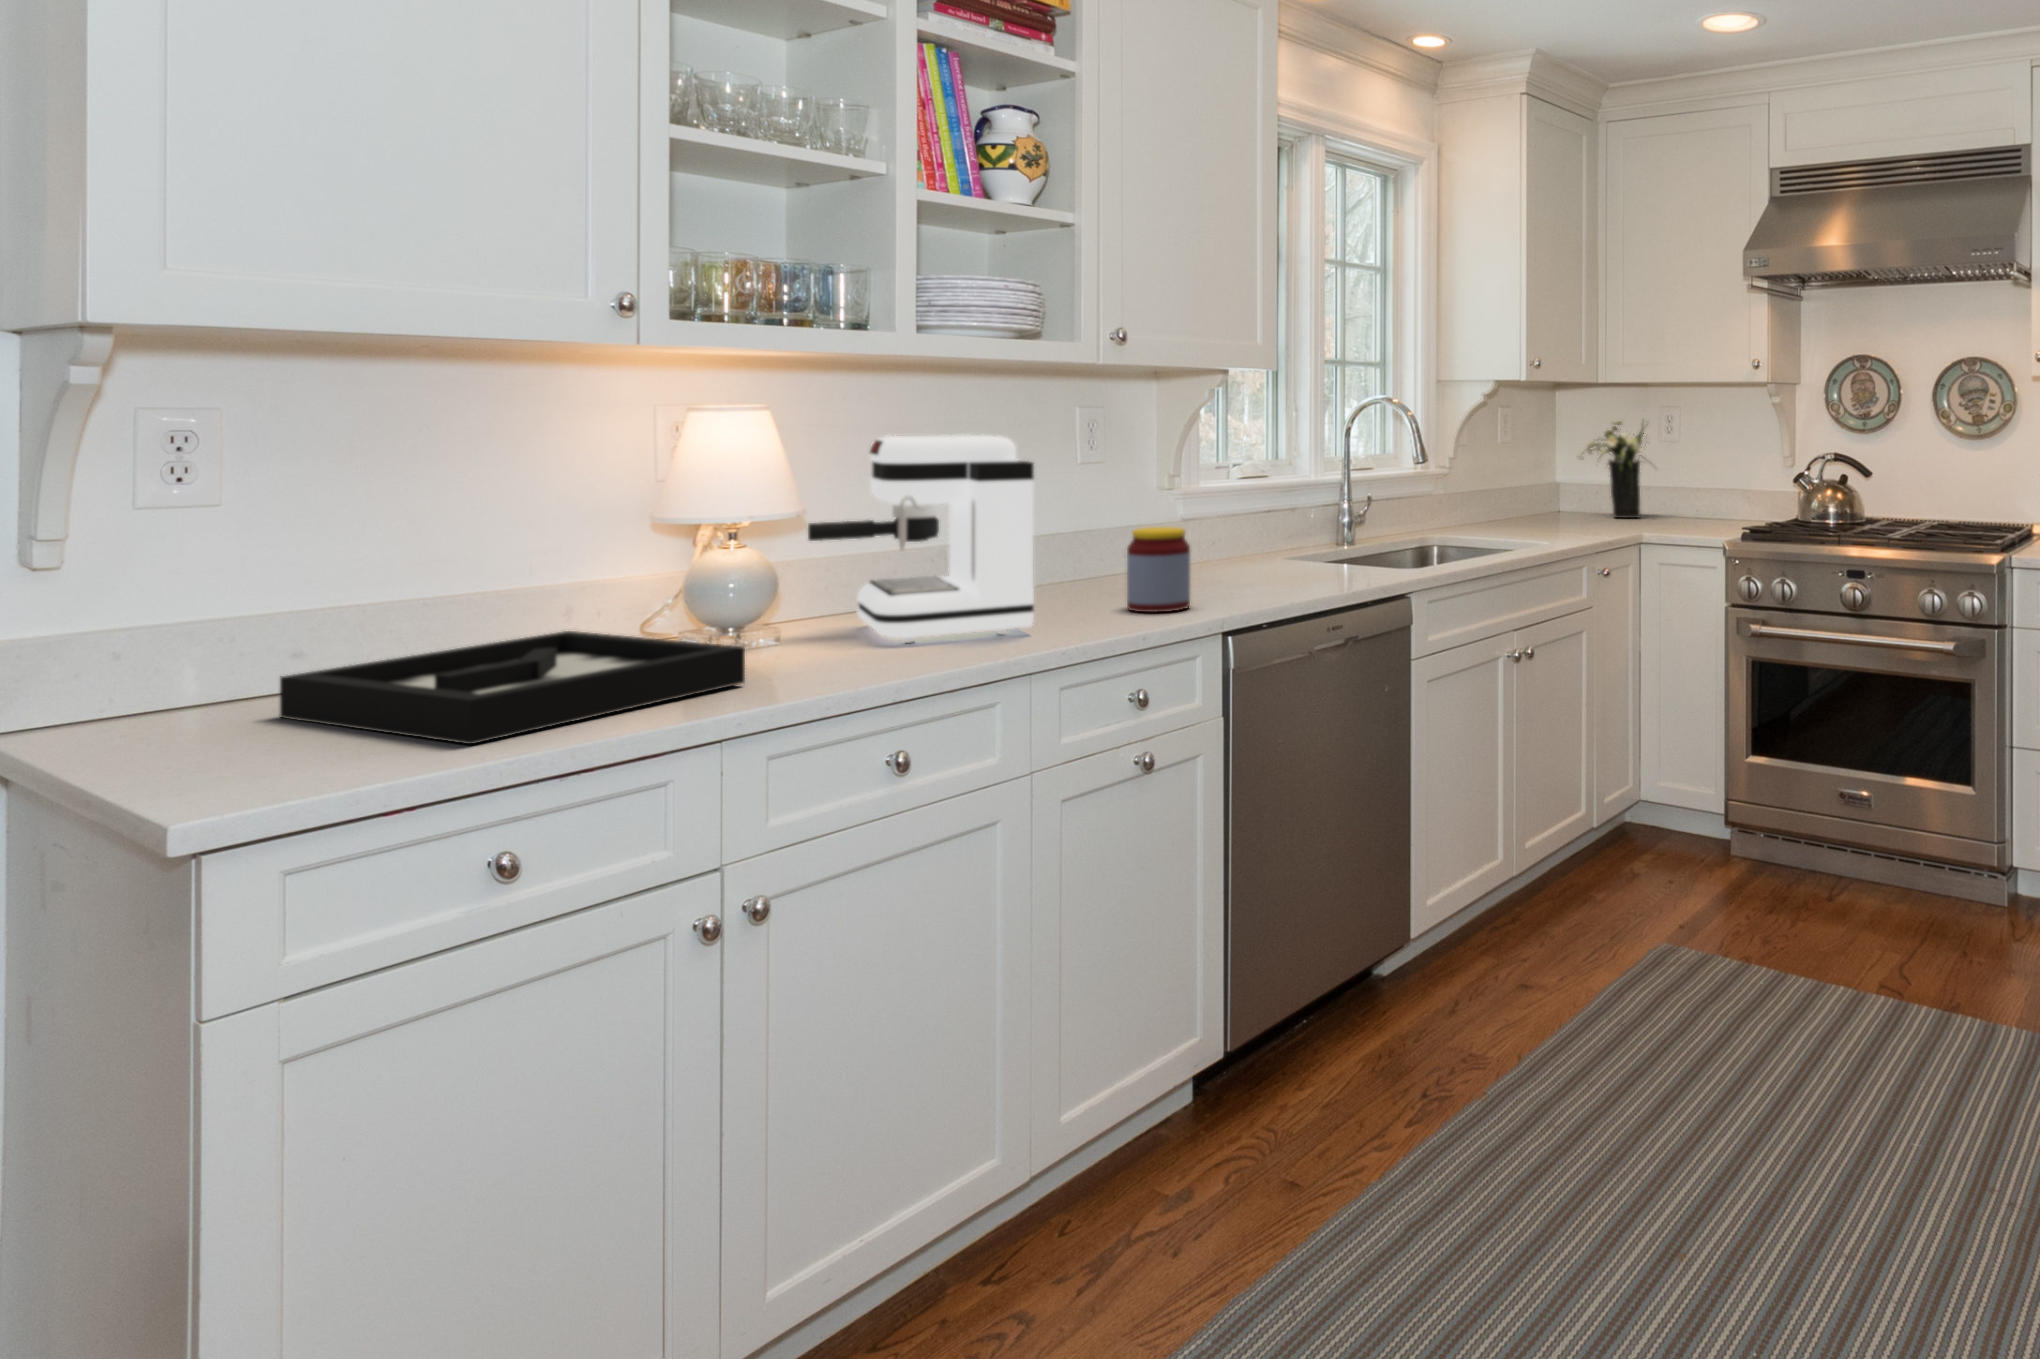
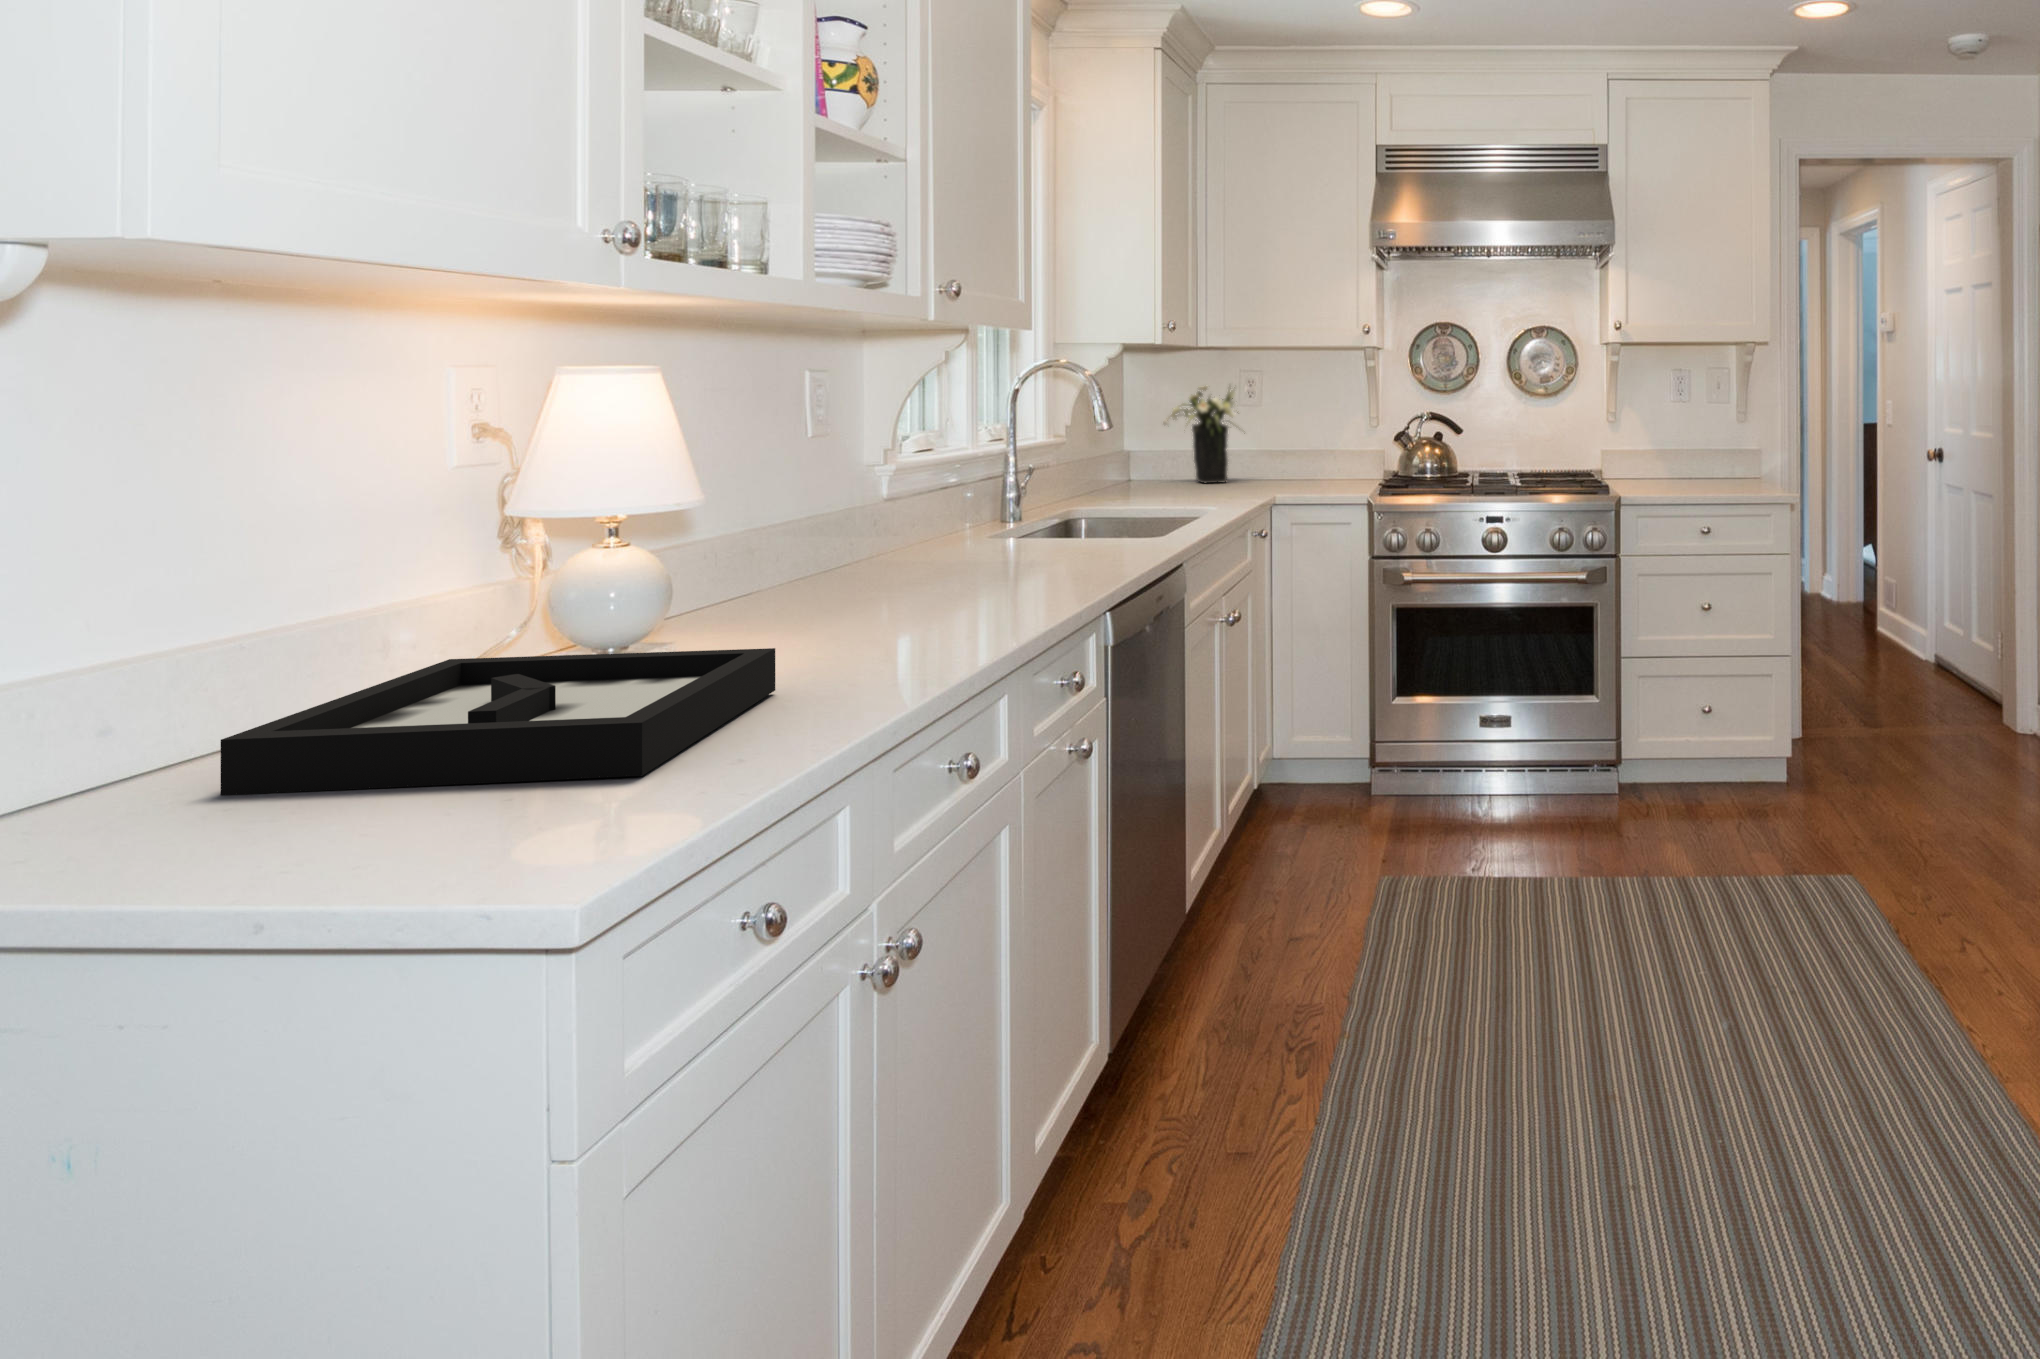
coffee maker: present [808,435,1034,643] -> none [673,405,947,641]
jar: present [1127,527,1190,612] -> none [966,501,1035,592]

